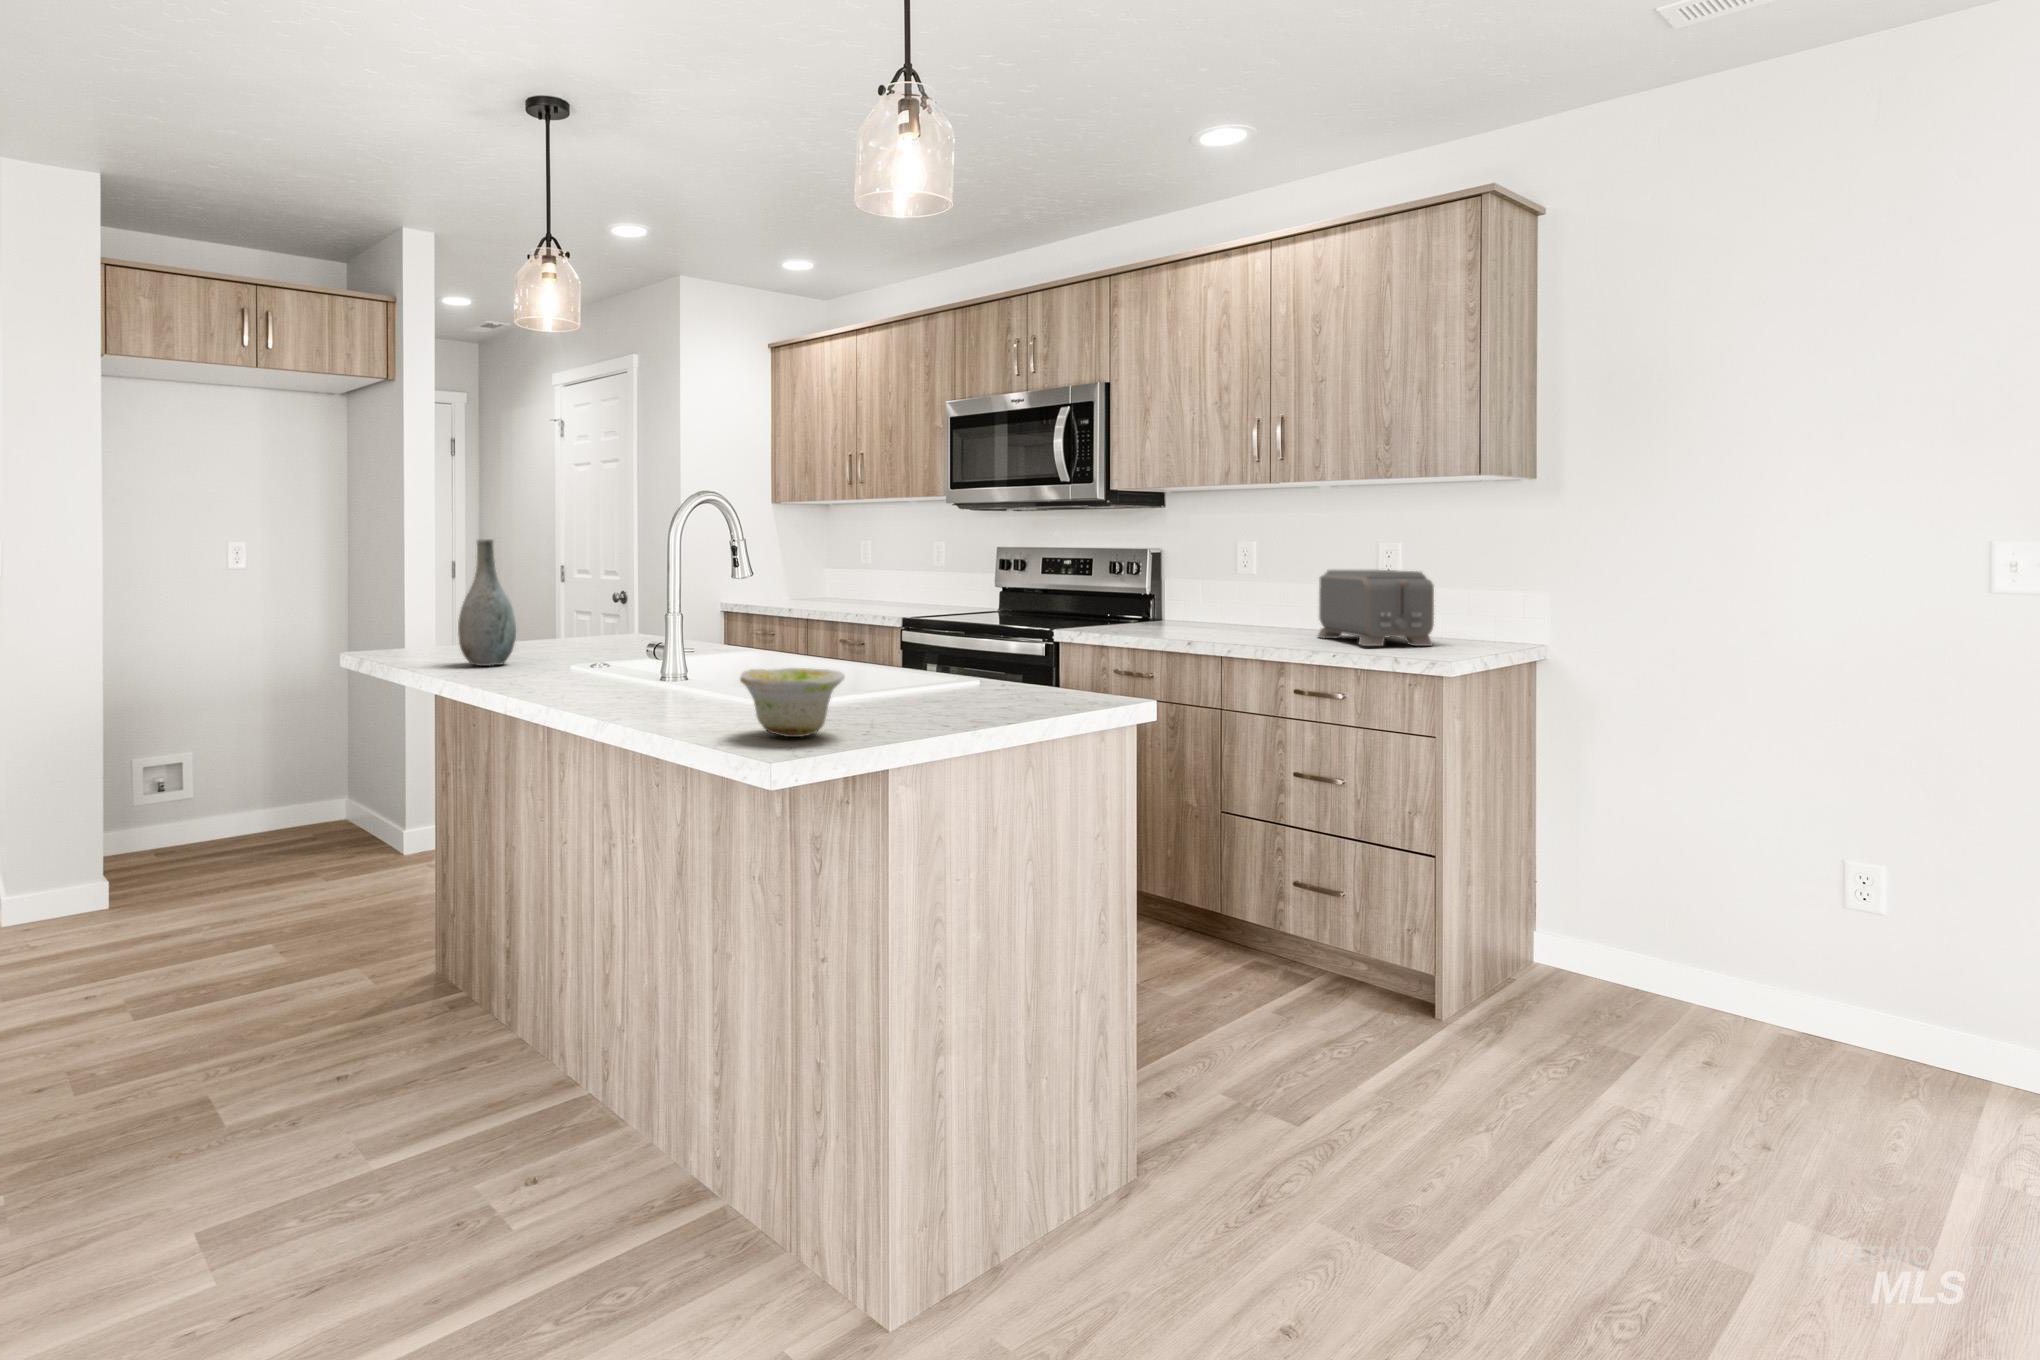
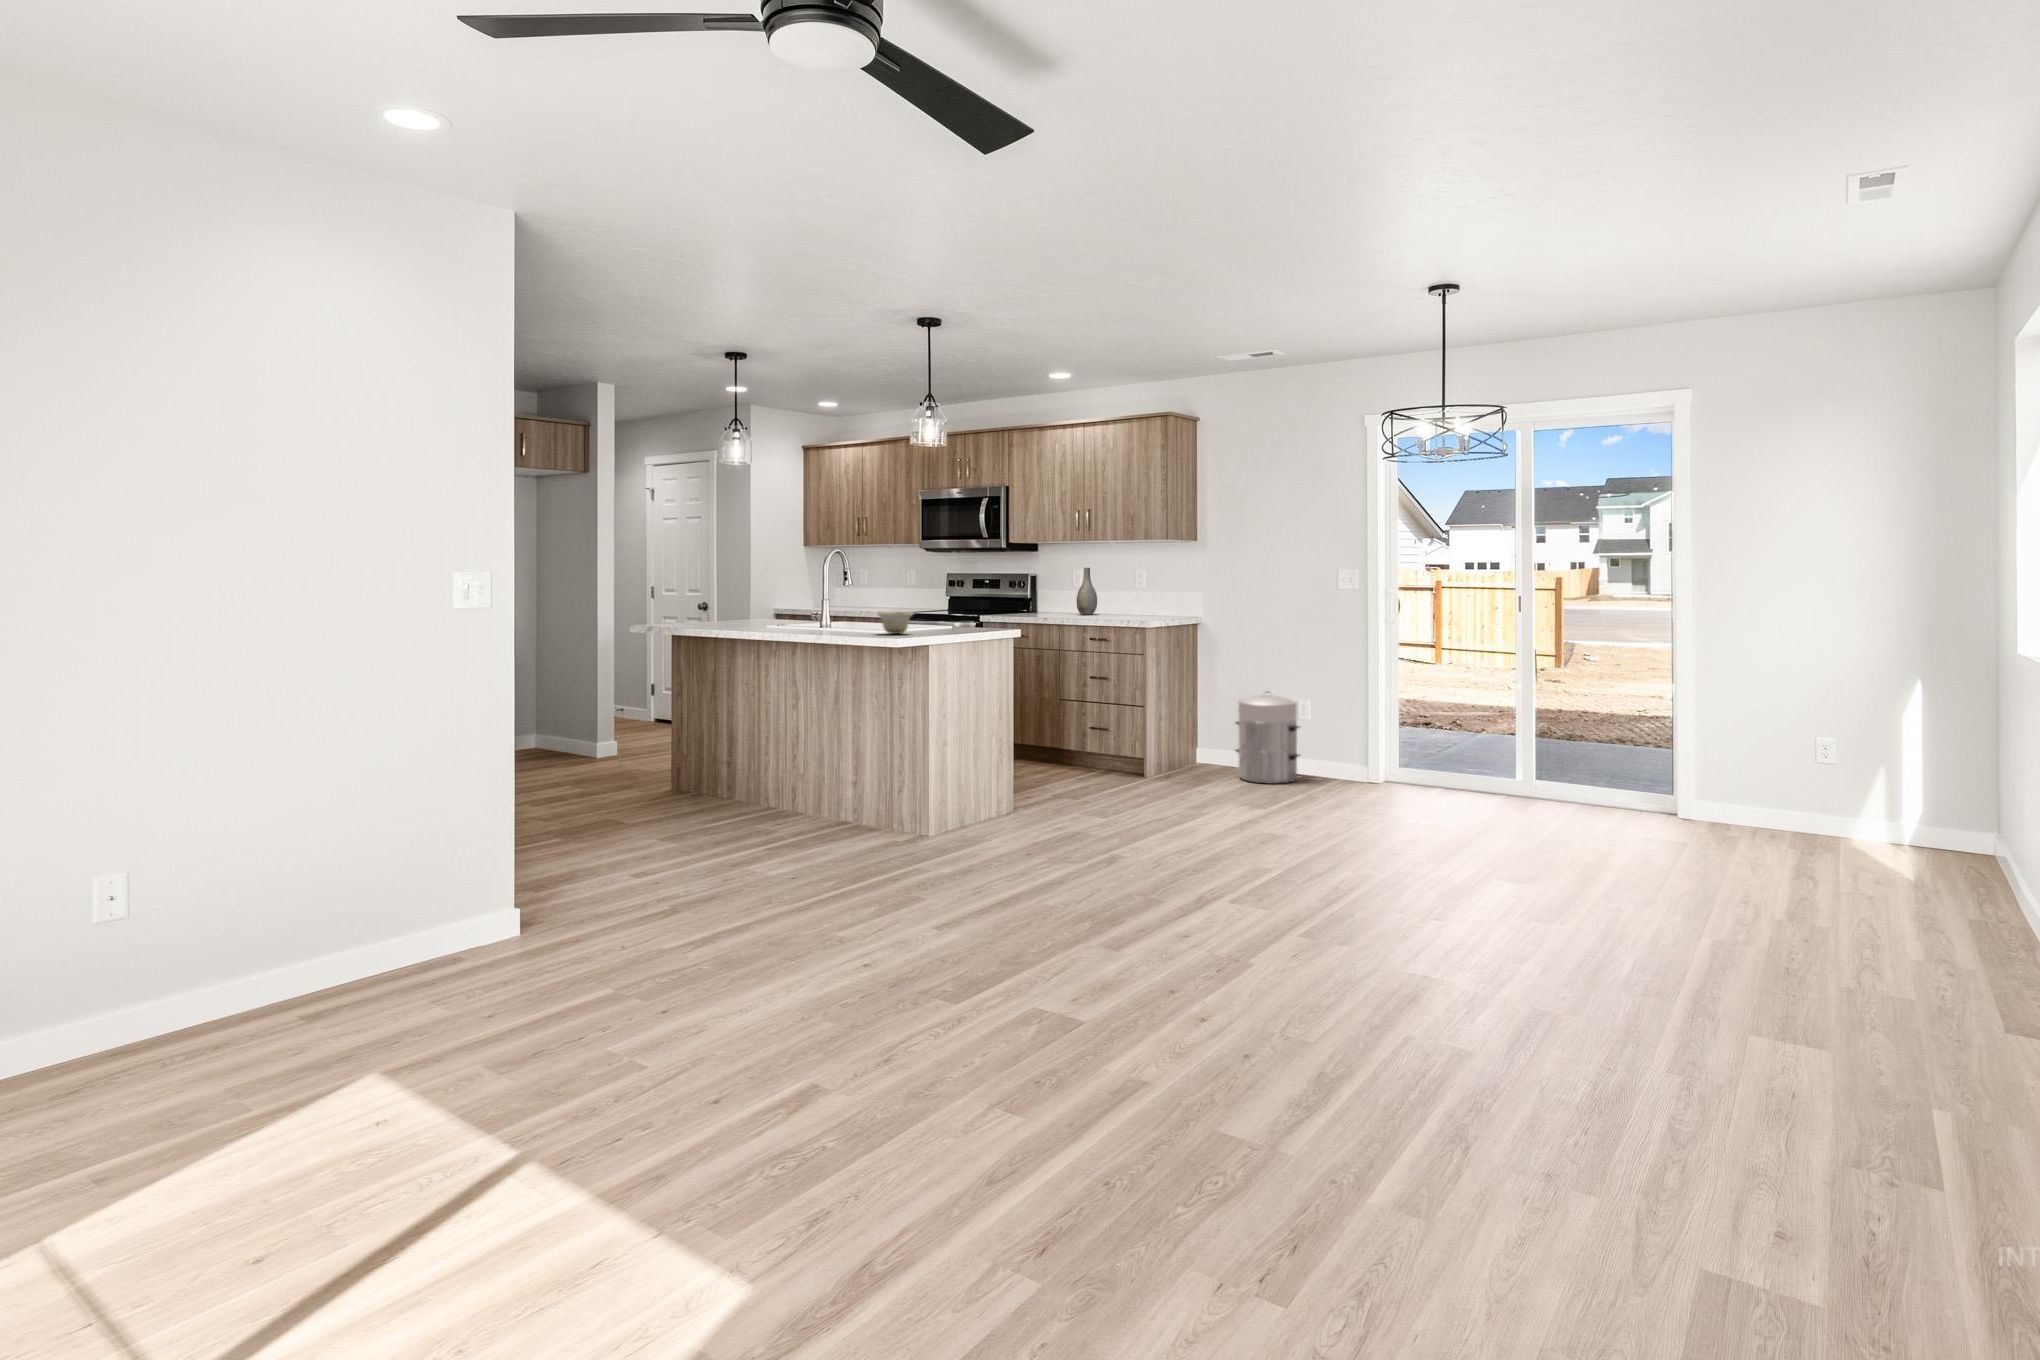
vase: present [458,539,516,666] -> present [1077,567,1097,615]
toaster: present [1318,570,1434,646] -> none [1105,583,1152,618]
waste bin: none [1655,834,1857,1070] -> present [1236,695,1300,784]

